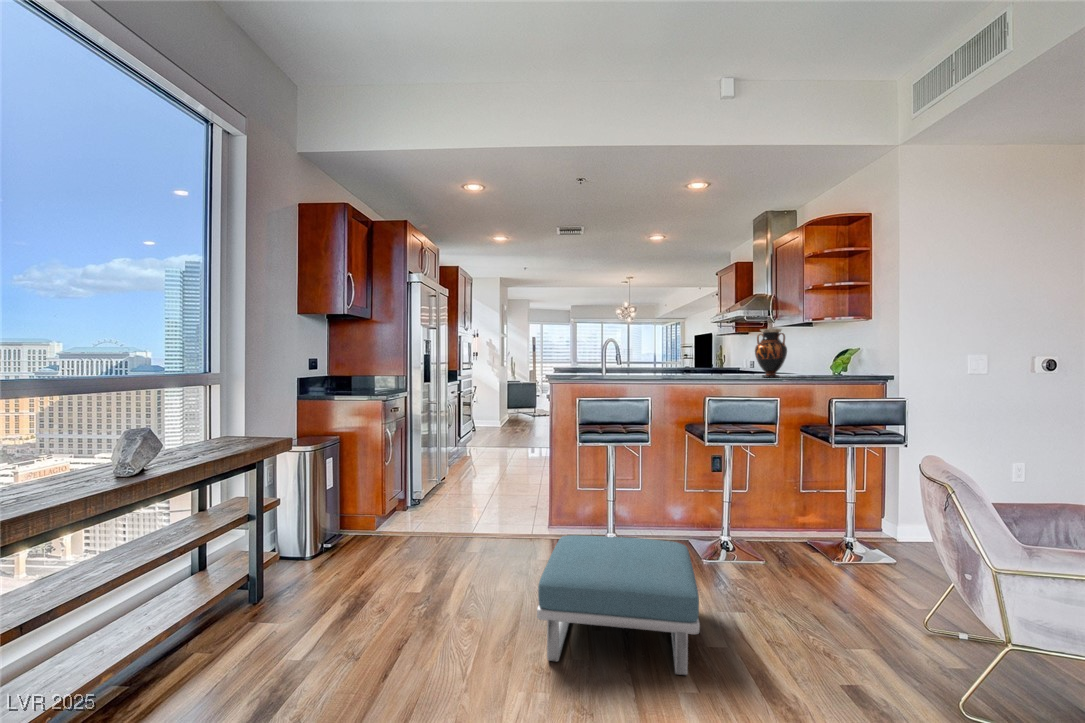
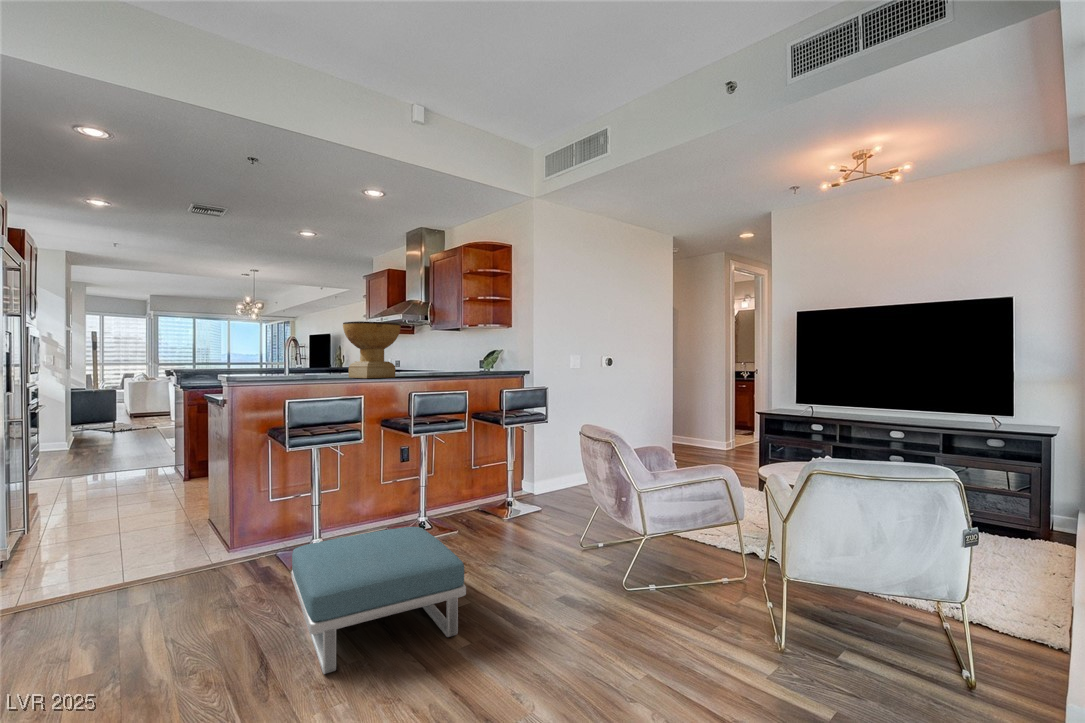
decorative bowl: none [649,321,708,380] -> present [343,321,401,378]
vase: present [755,329,787,378] -> none [433,332,460,374]

